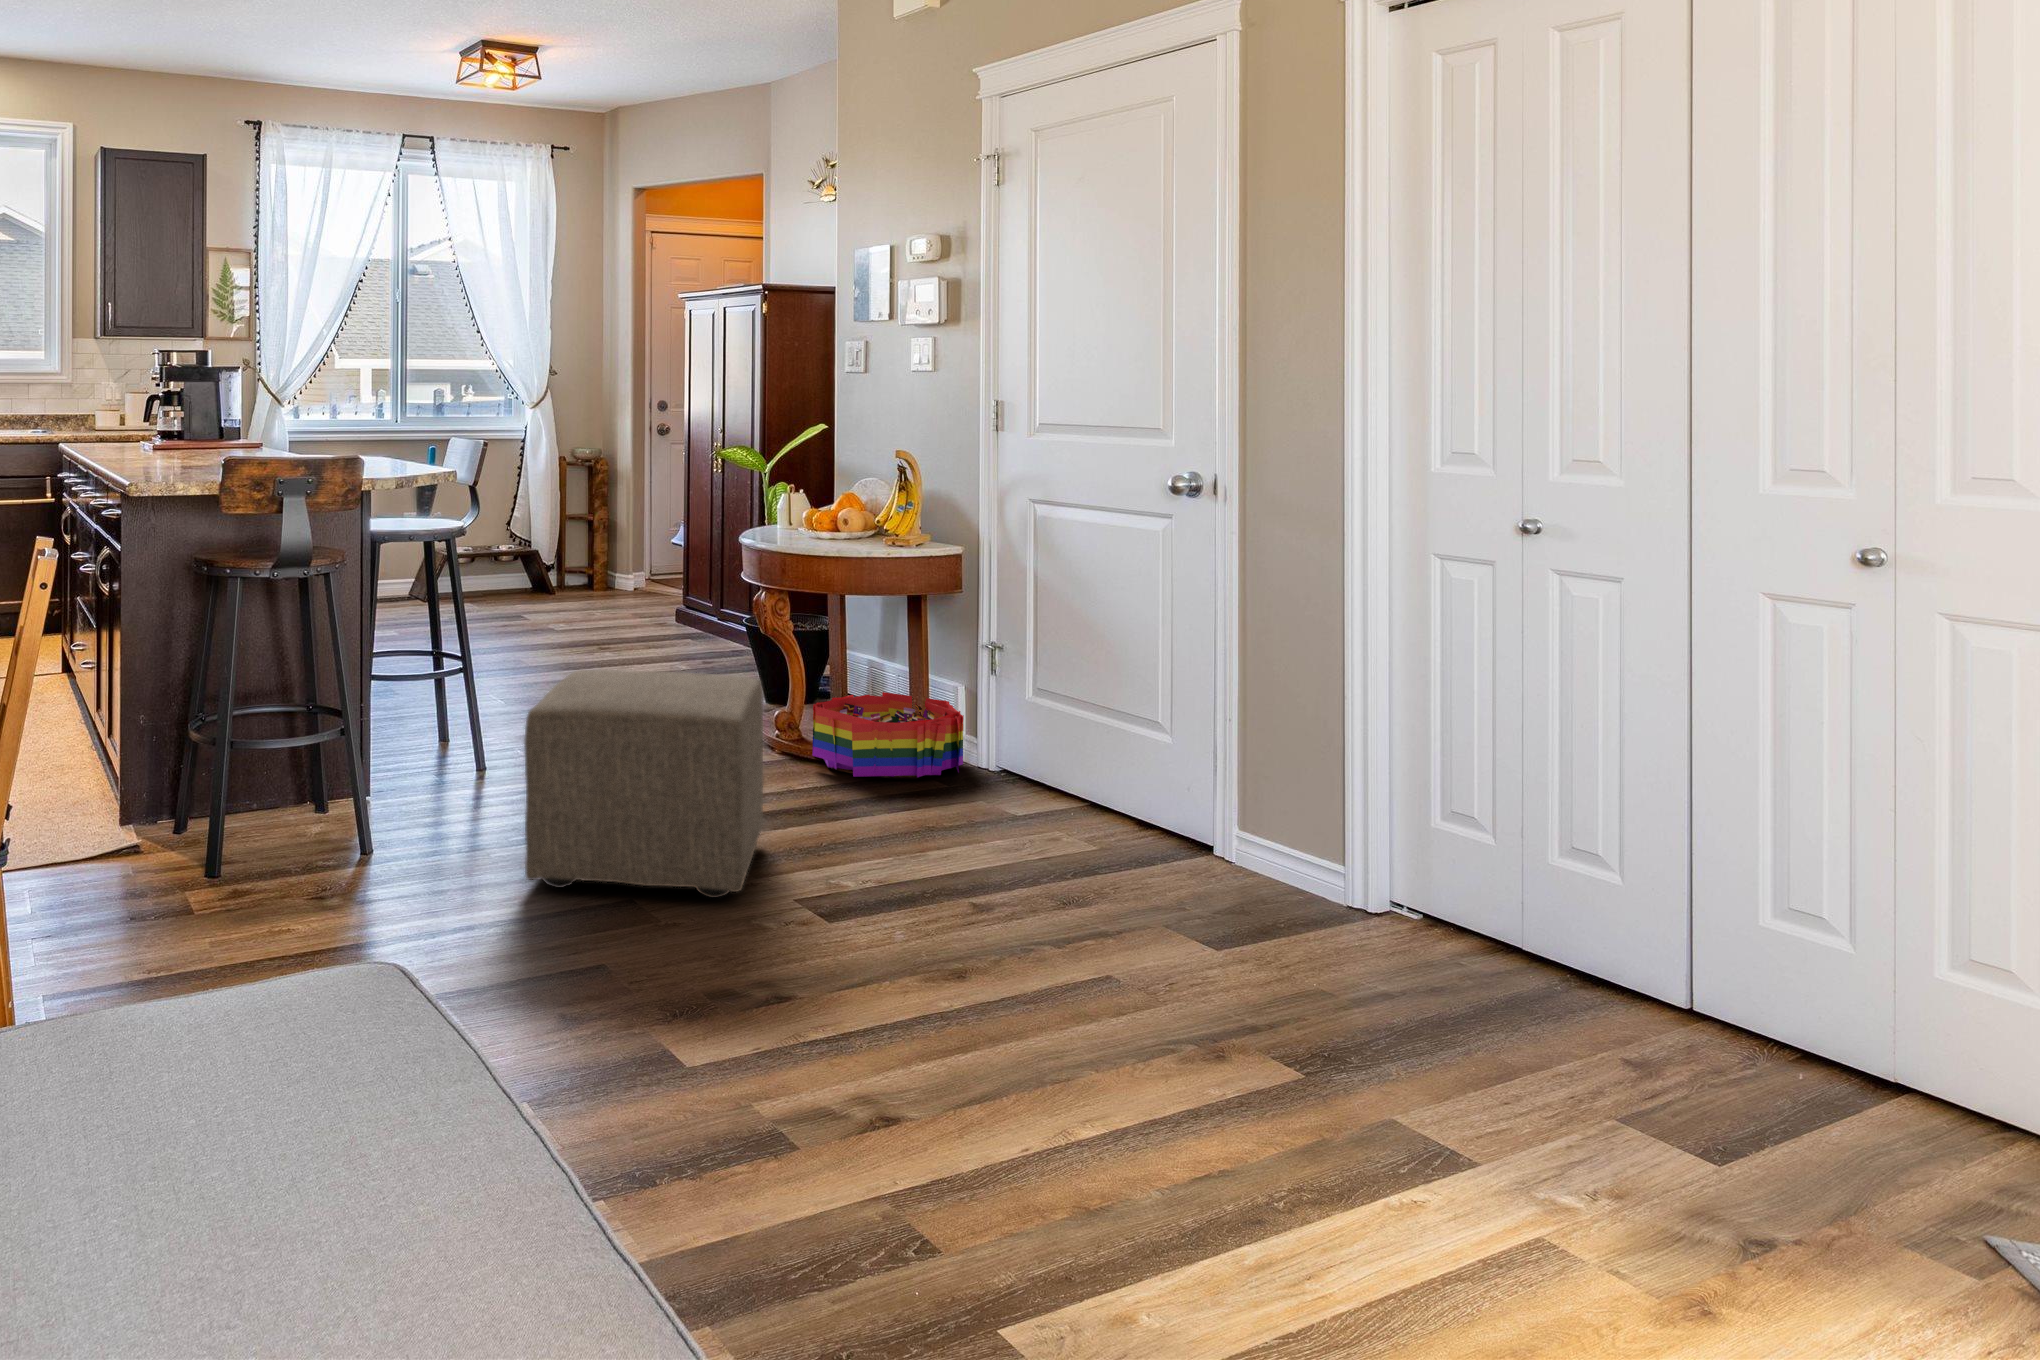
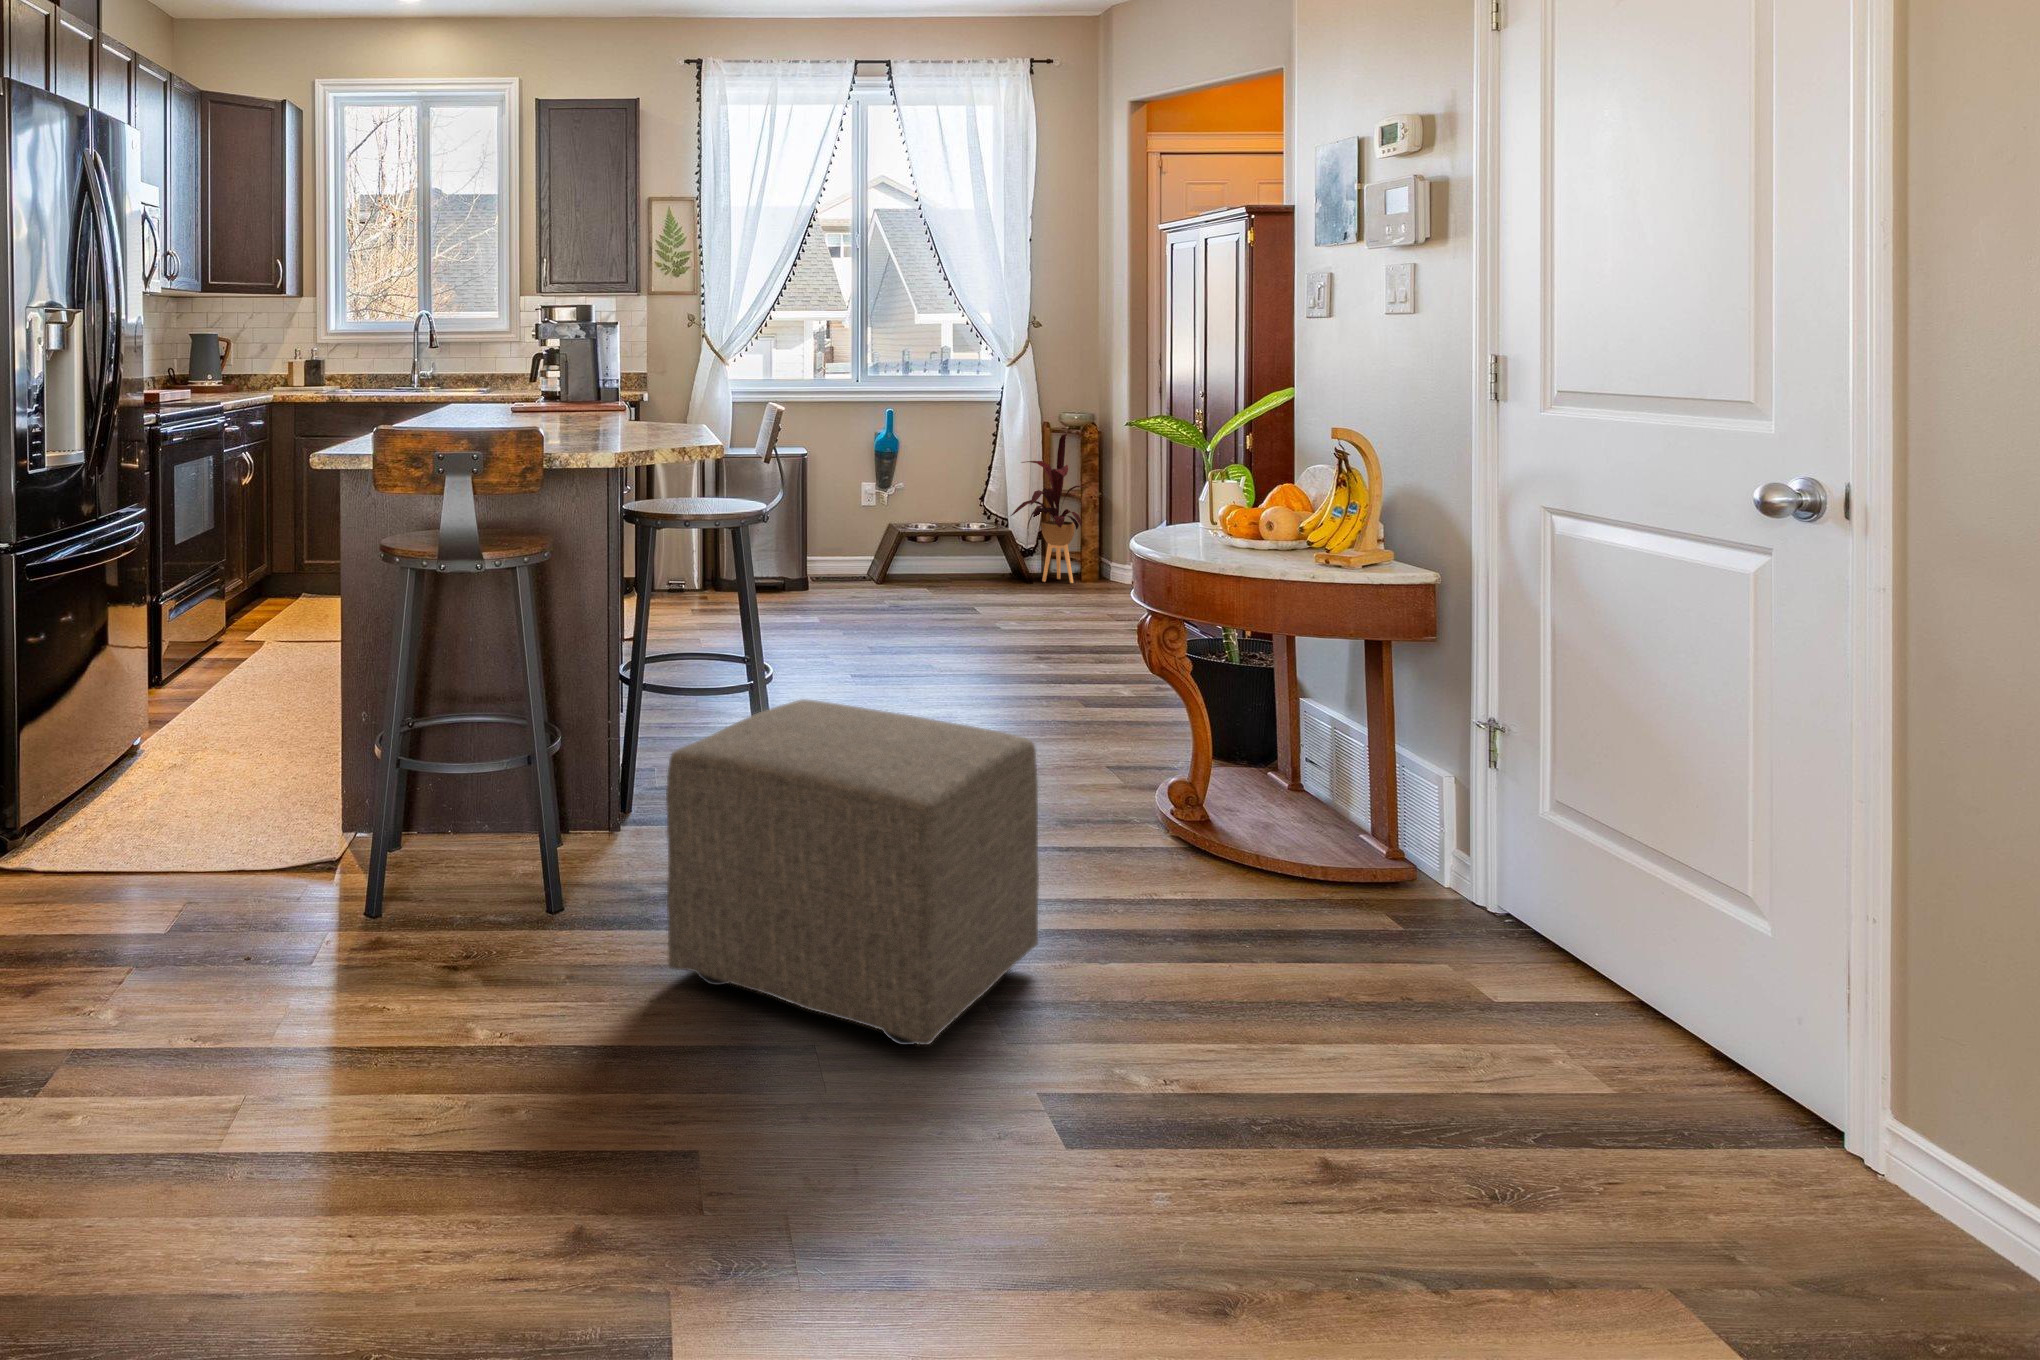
house plant: none [538,465,601,593] -> present [1011,434,1088,583]
storage bin: present [813,692,964,777] -> none [1197,763,1436,903]

